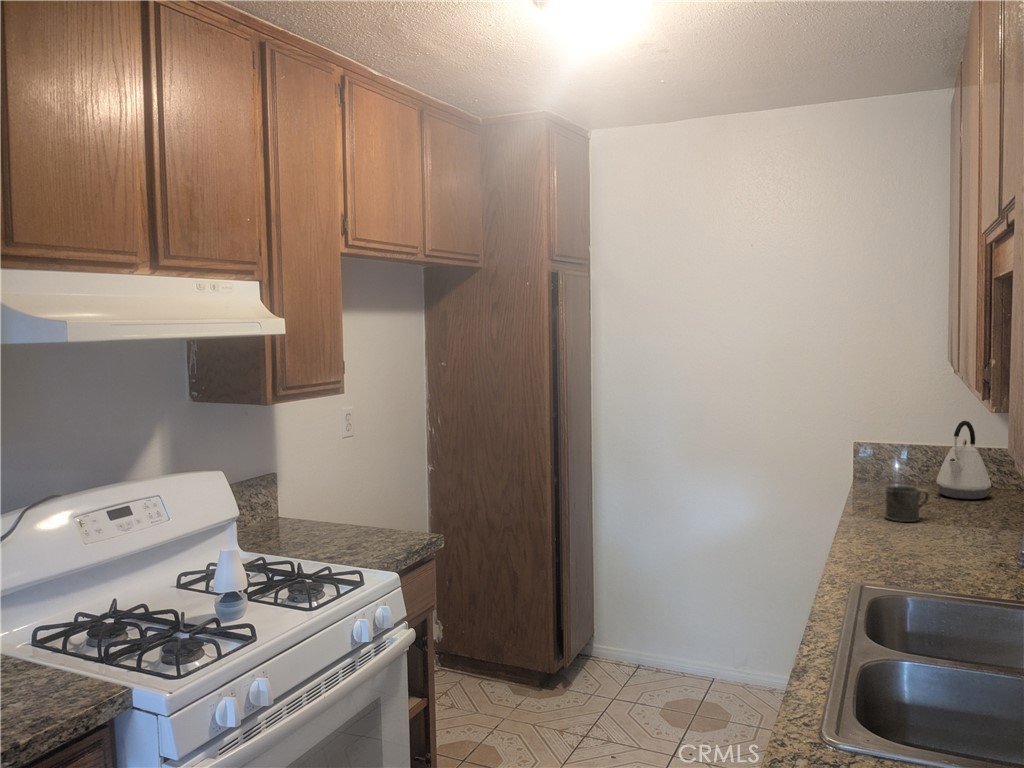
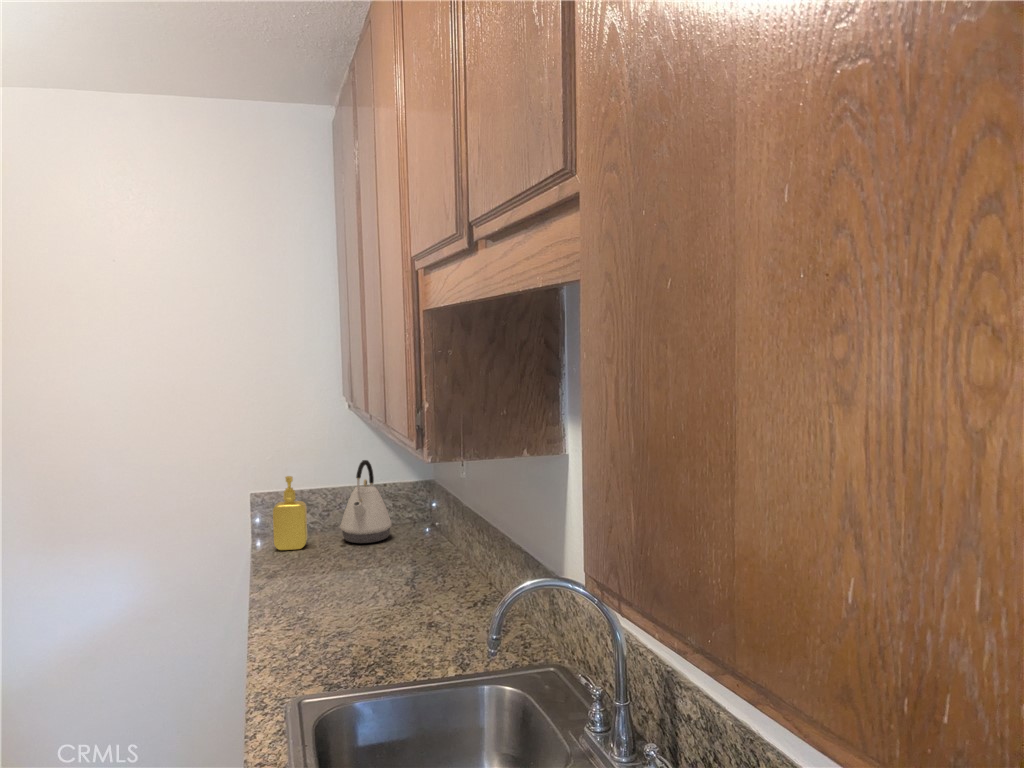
soap dispenser: none [871,429,903,494] -> present [273,476,307,550]
mug: present [885,486,929,522] -> none [297,543,342,587]

